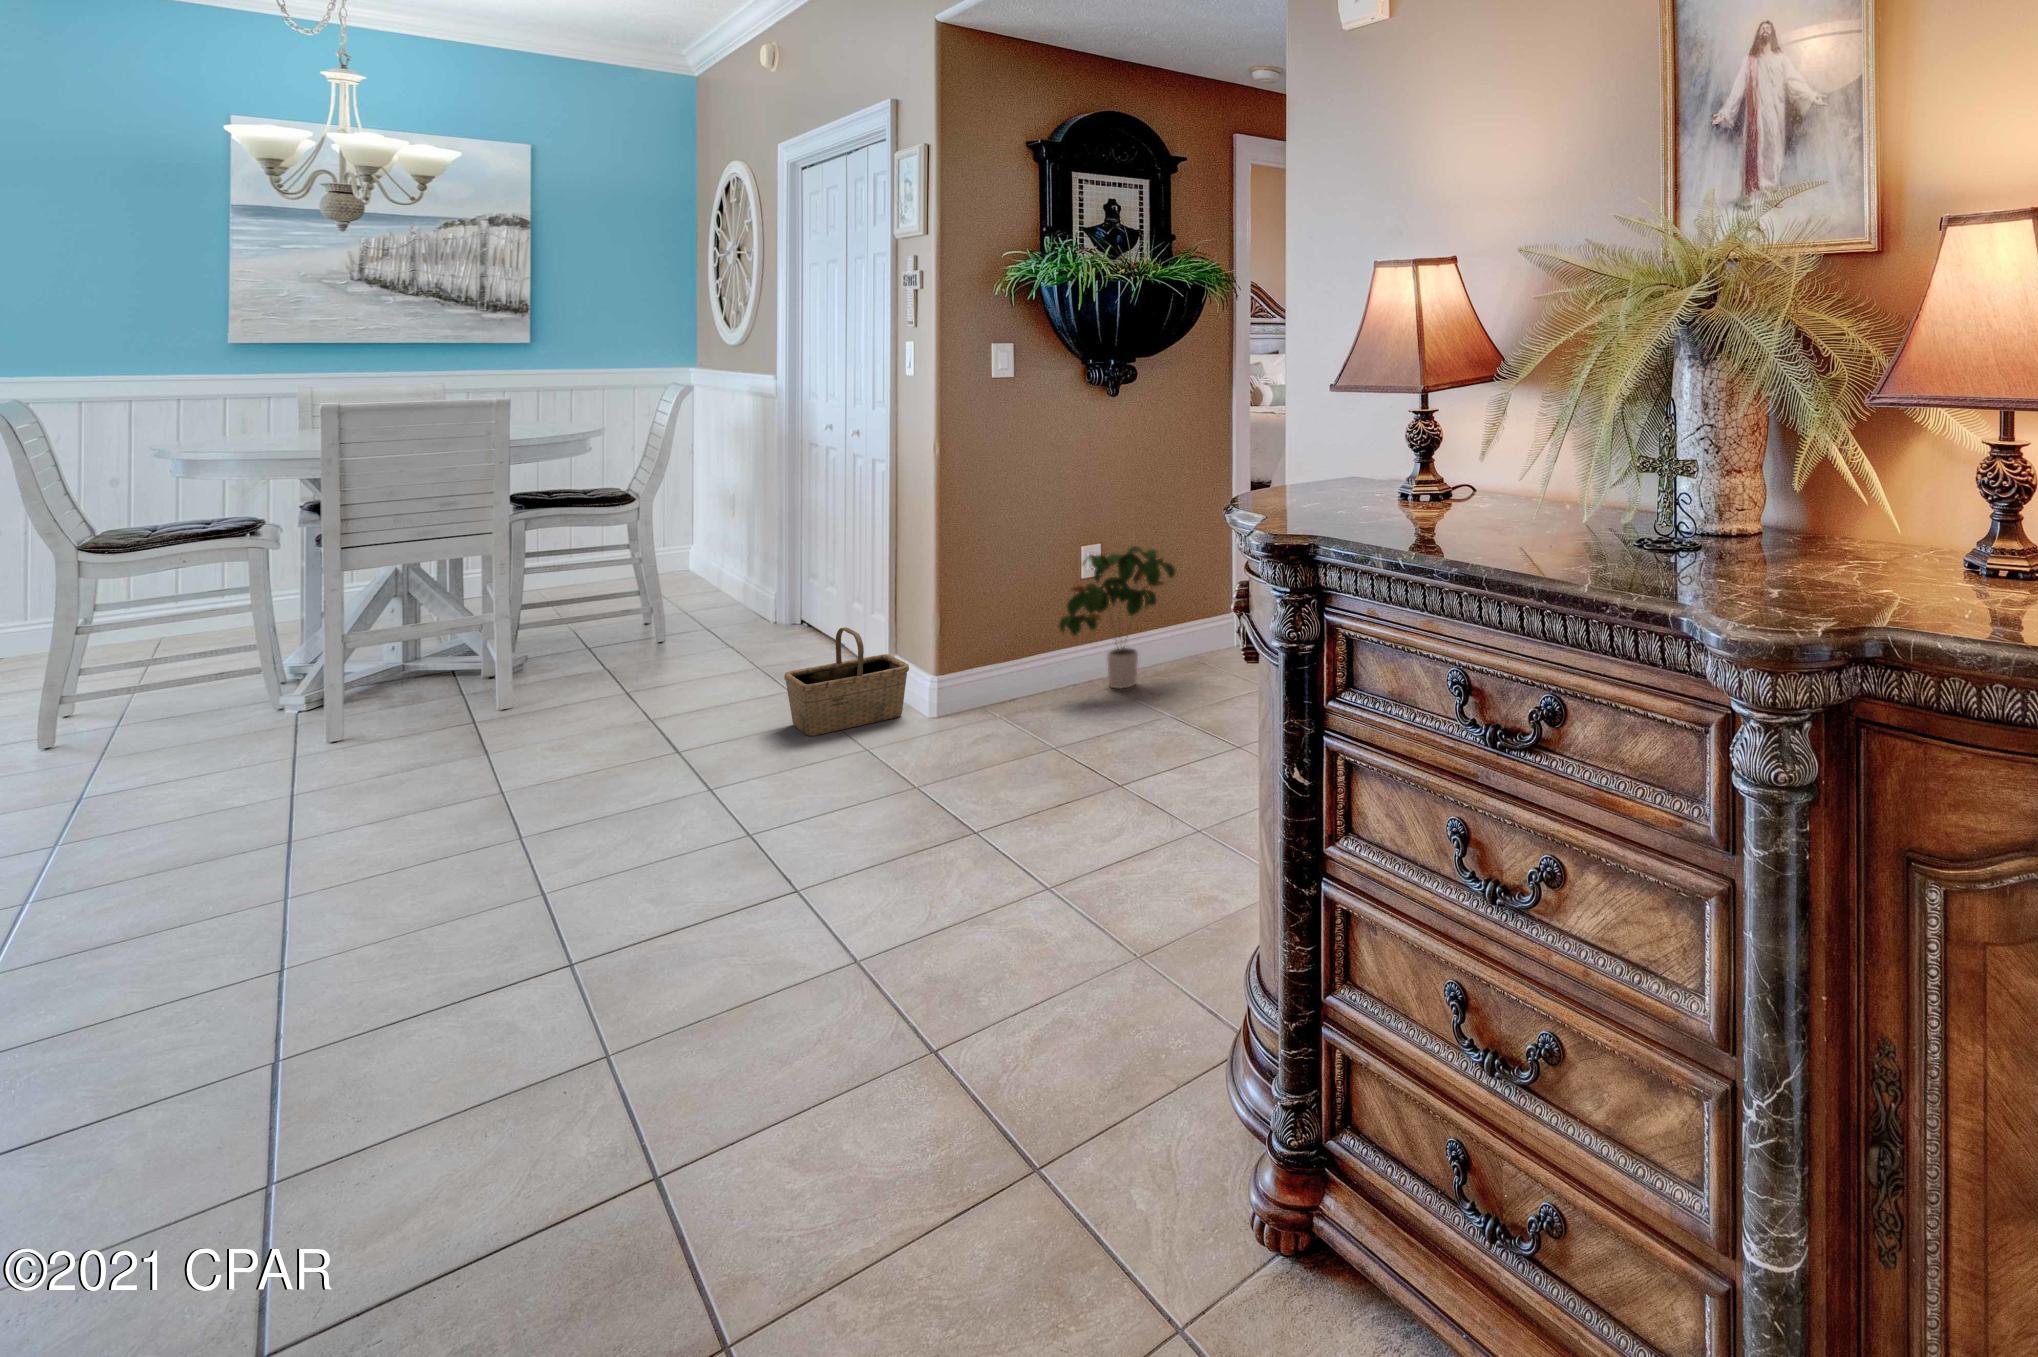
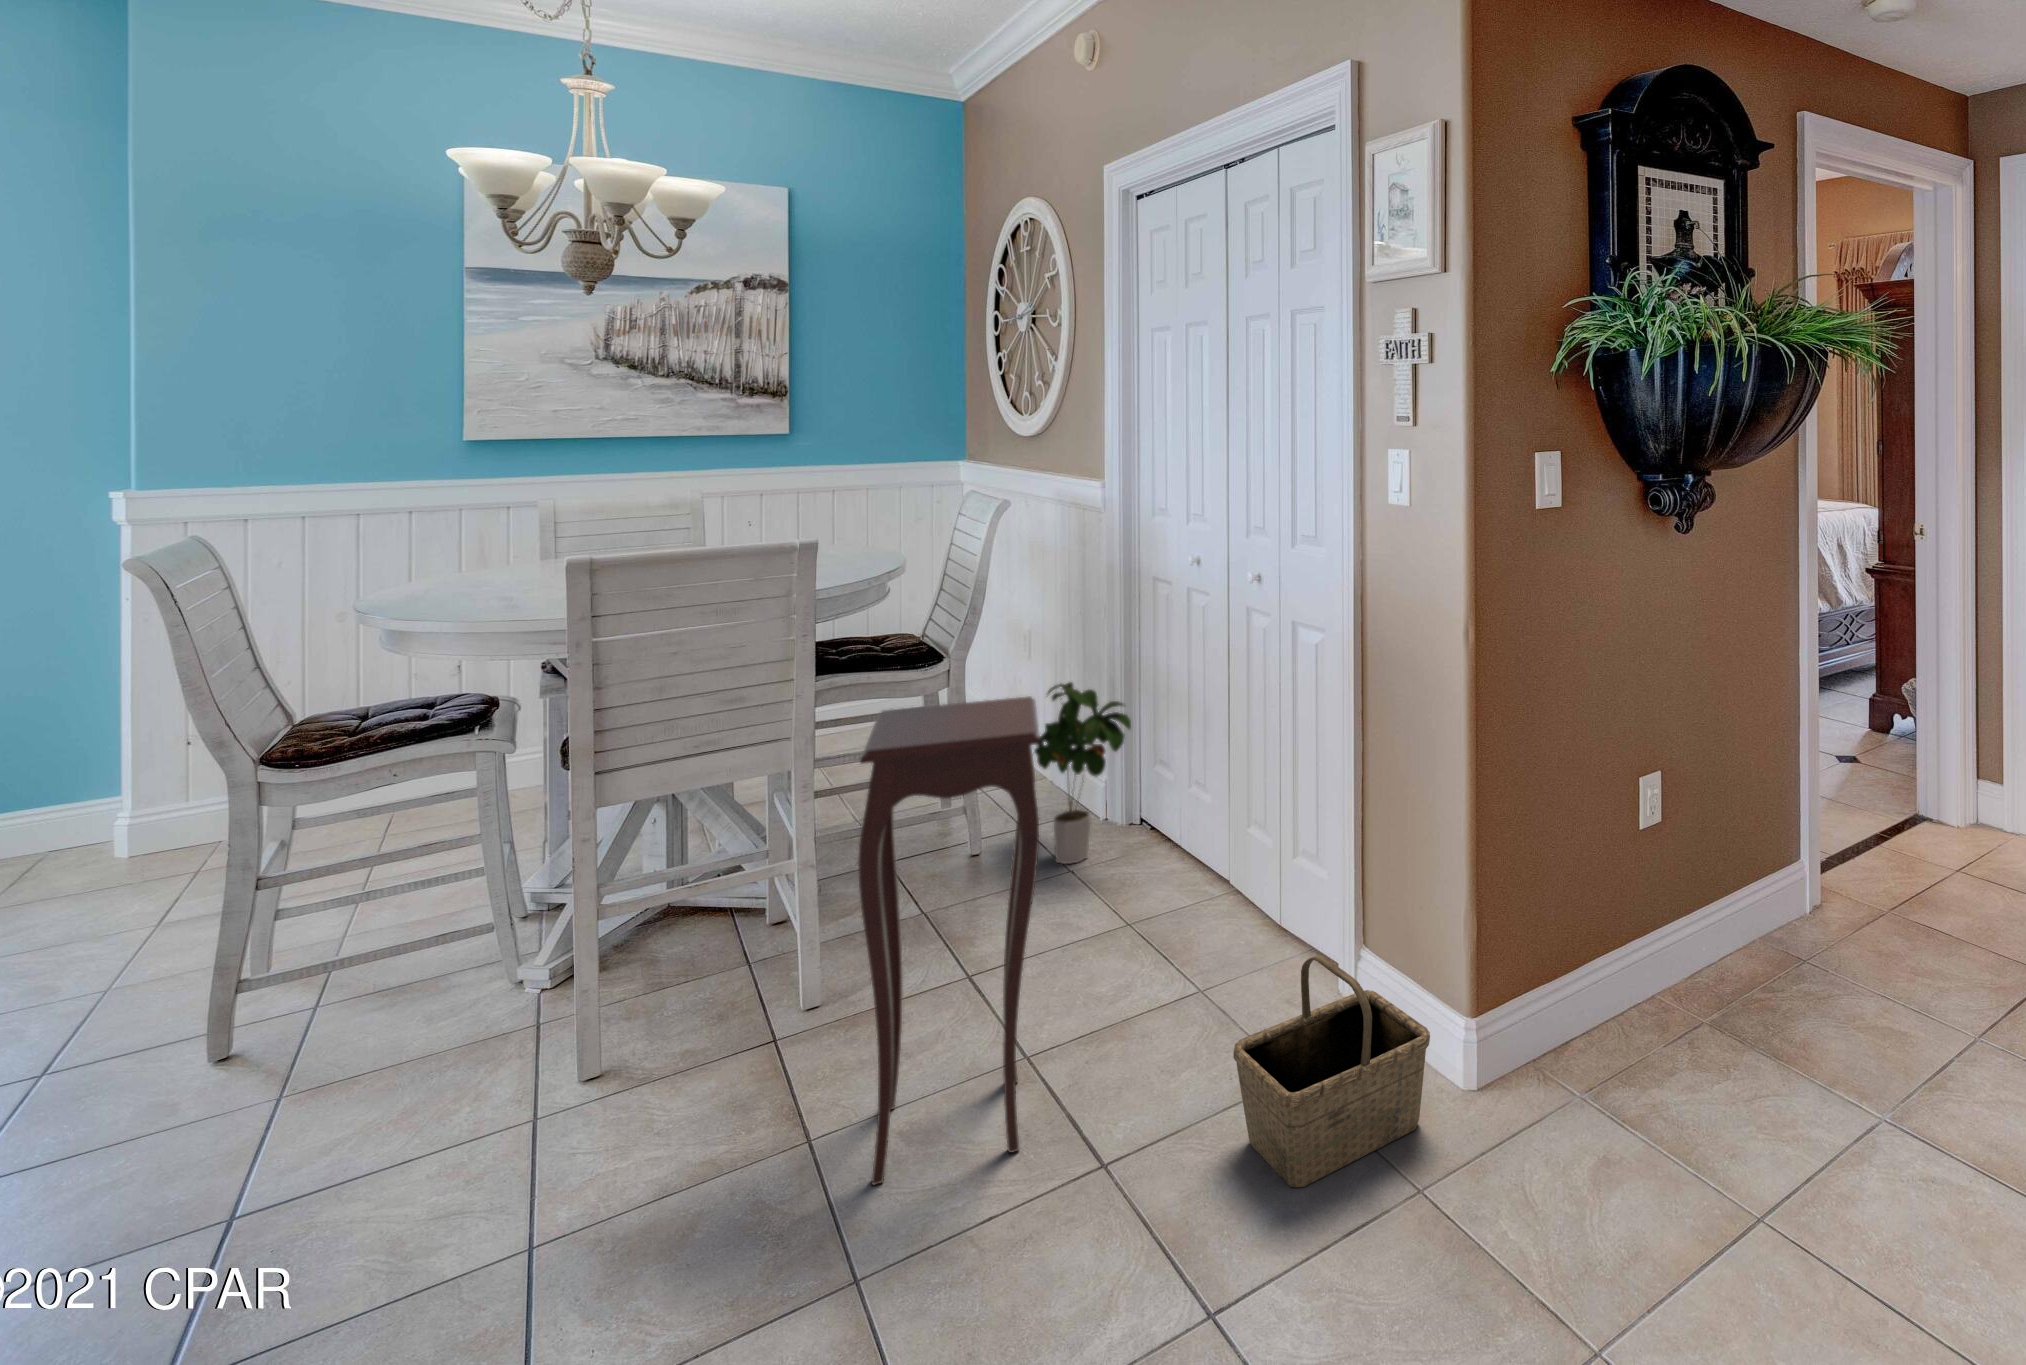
side table: none [538,486,671,744] -> present [858,696,1040,1185]
potted plant: present [1059,546,1175,688] -> present [1034,682,1131,864]

